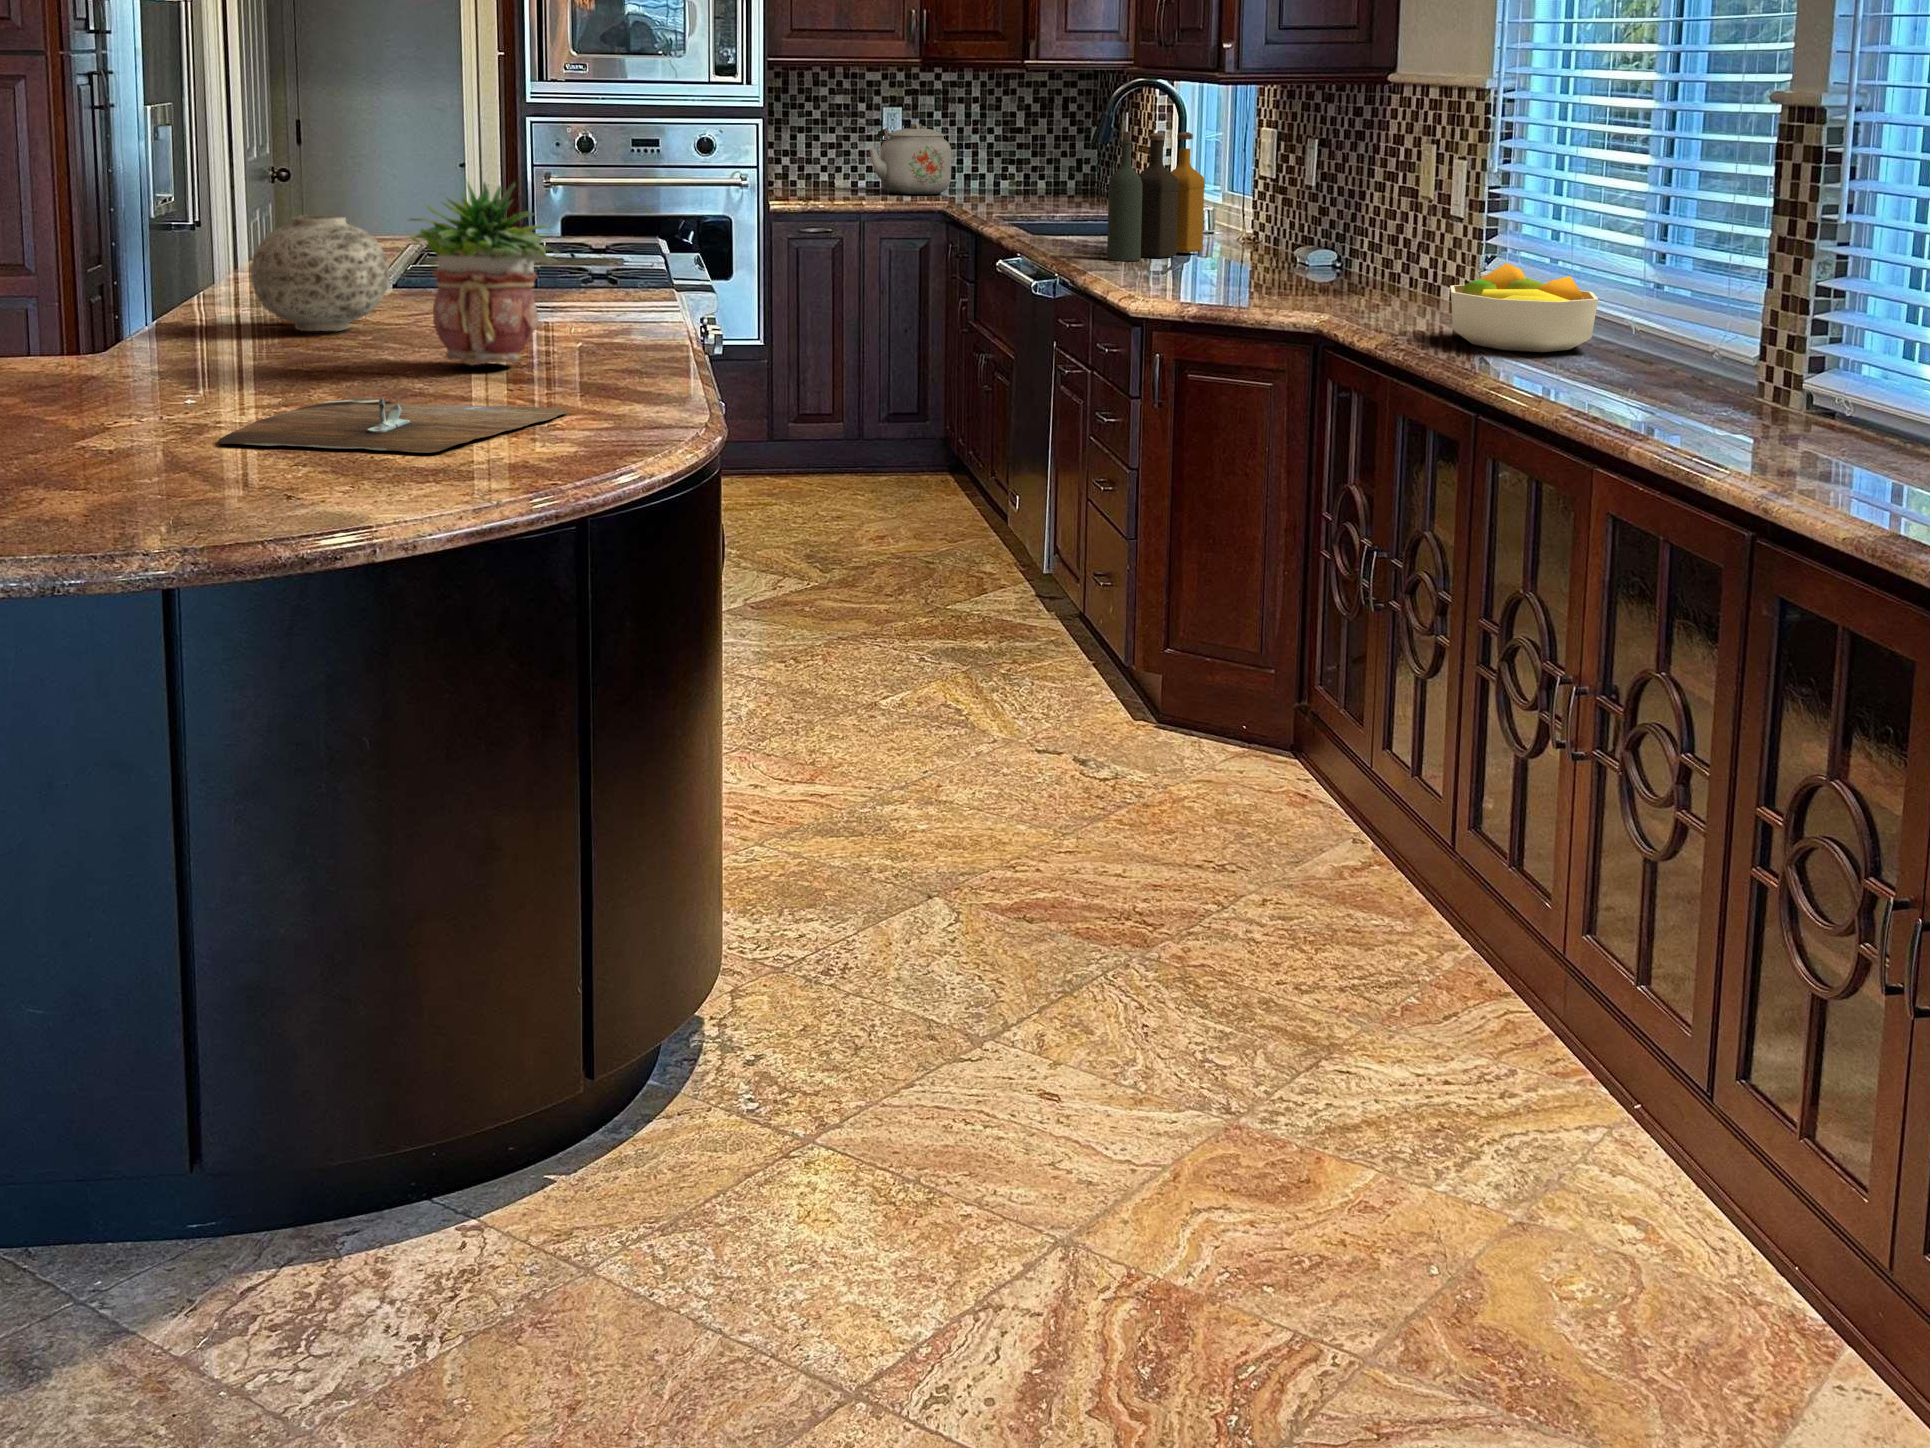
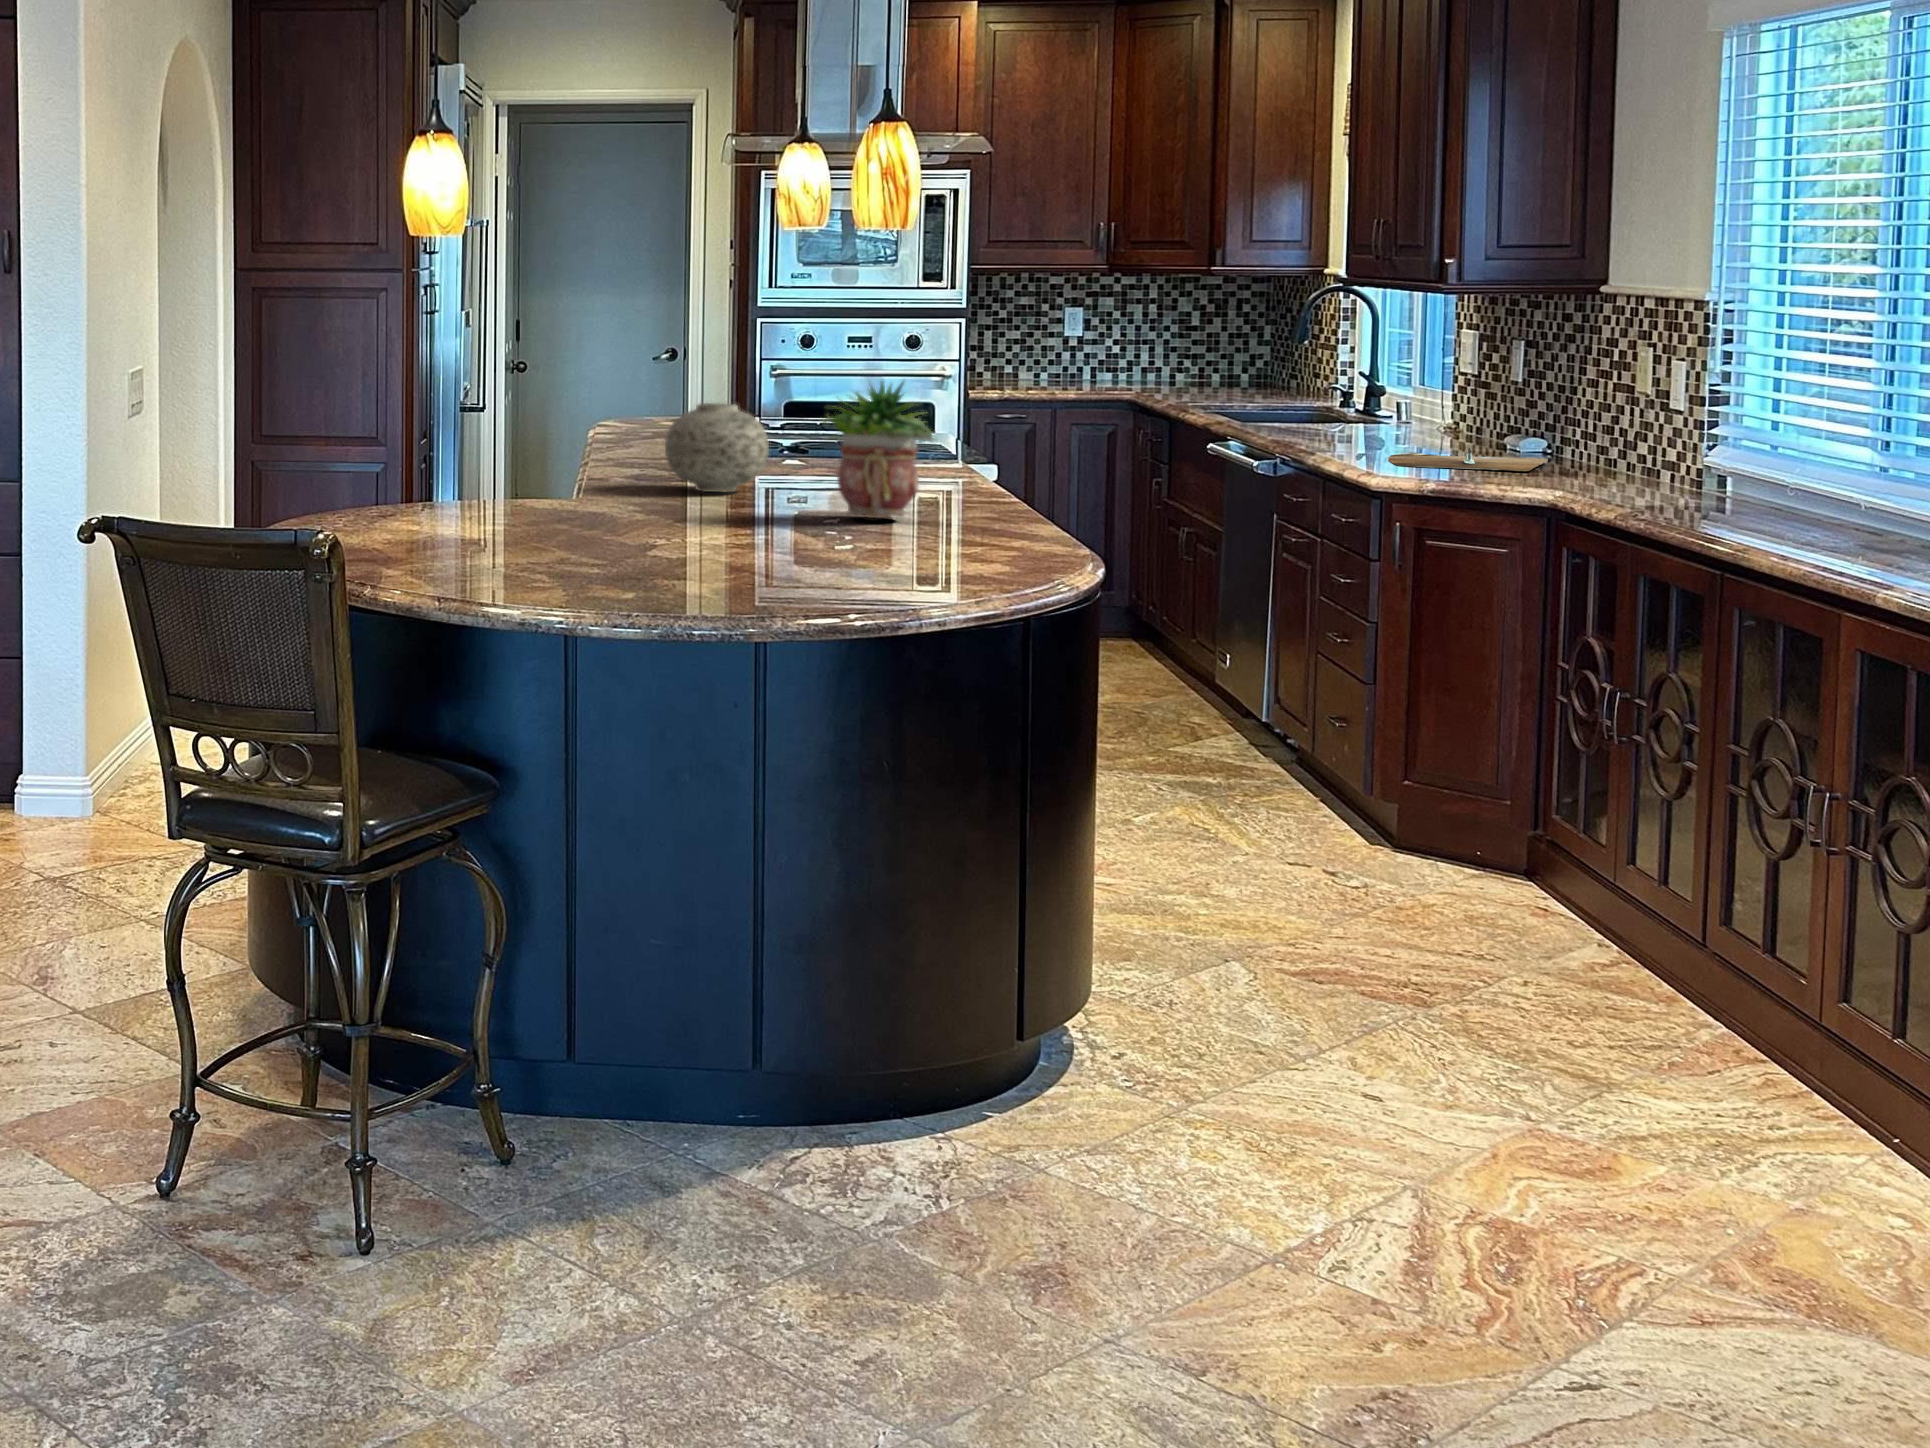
kettle: present [869,123,951,194] -> none [1053,322,1130,386]
bottle: present [1107,131,1205,261] -> none [1323,334,1413,447]
fruit bowl: present [1450,263,1598,352] -> none [1682,451,1829,527]
cutting board: present [219,397,571,453] -> present [1388,447,1548,471]

